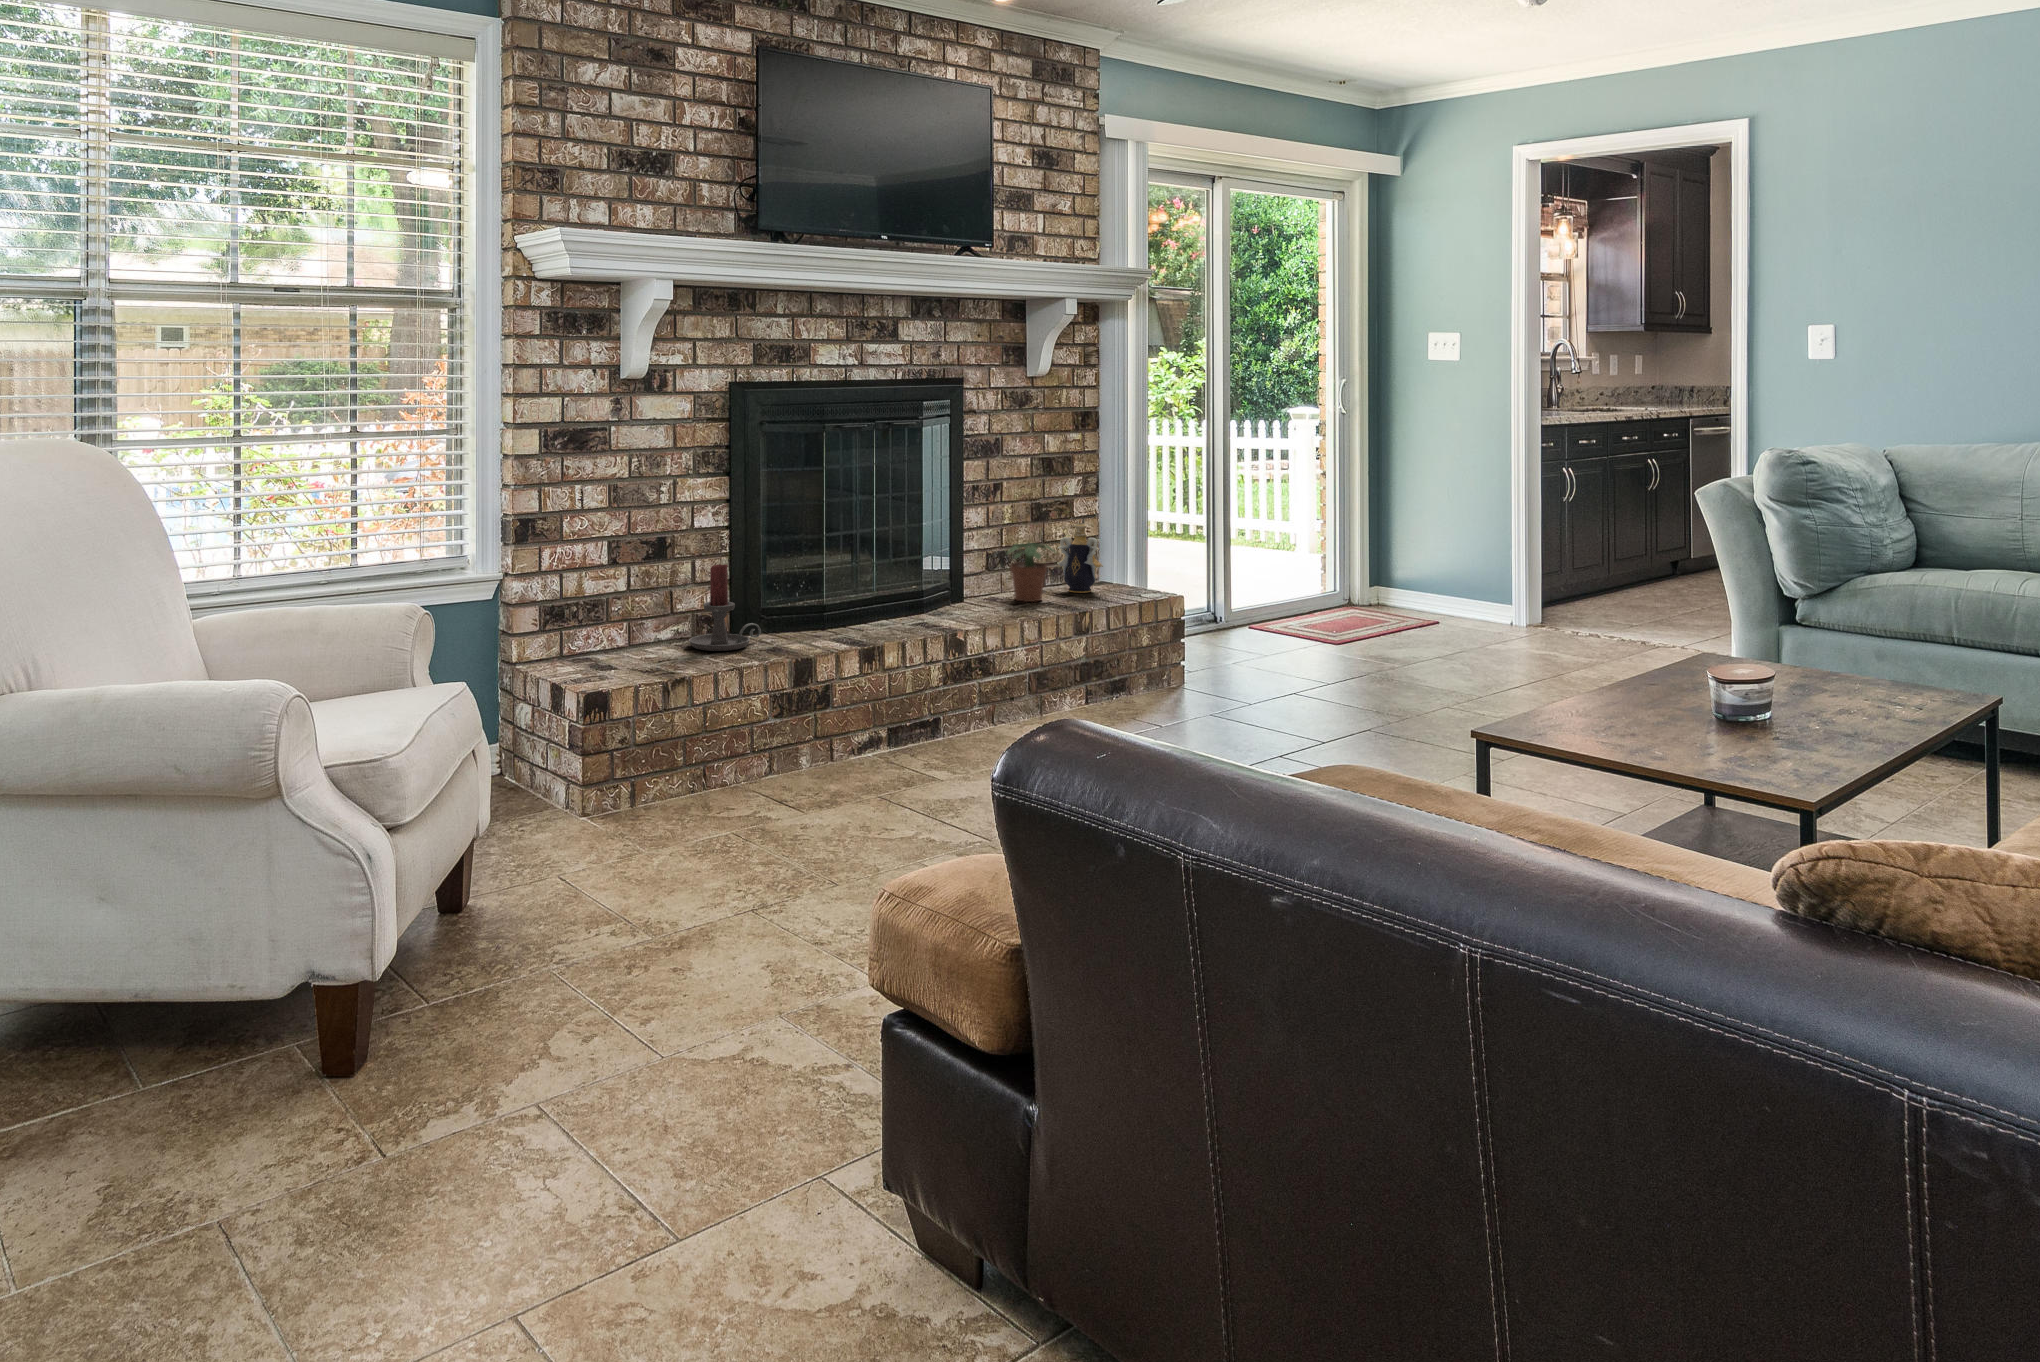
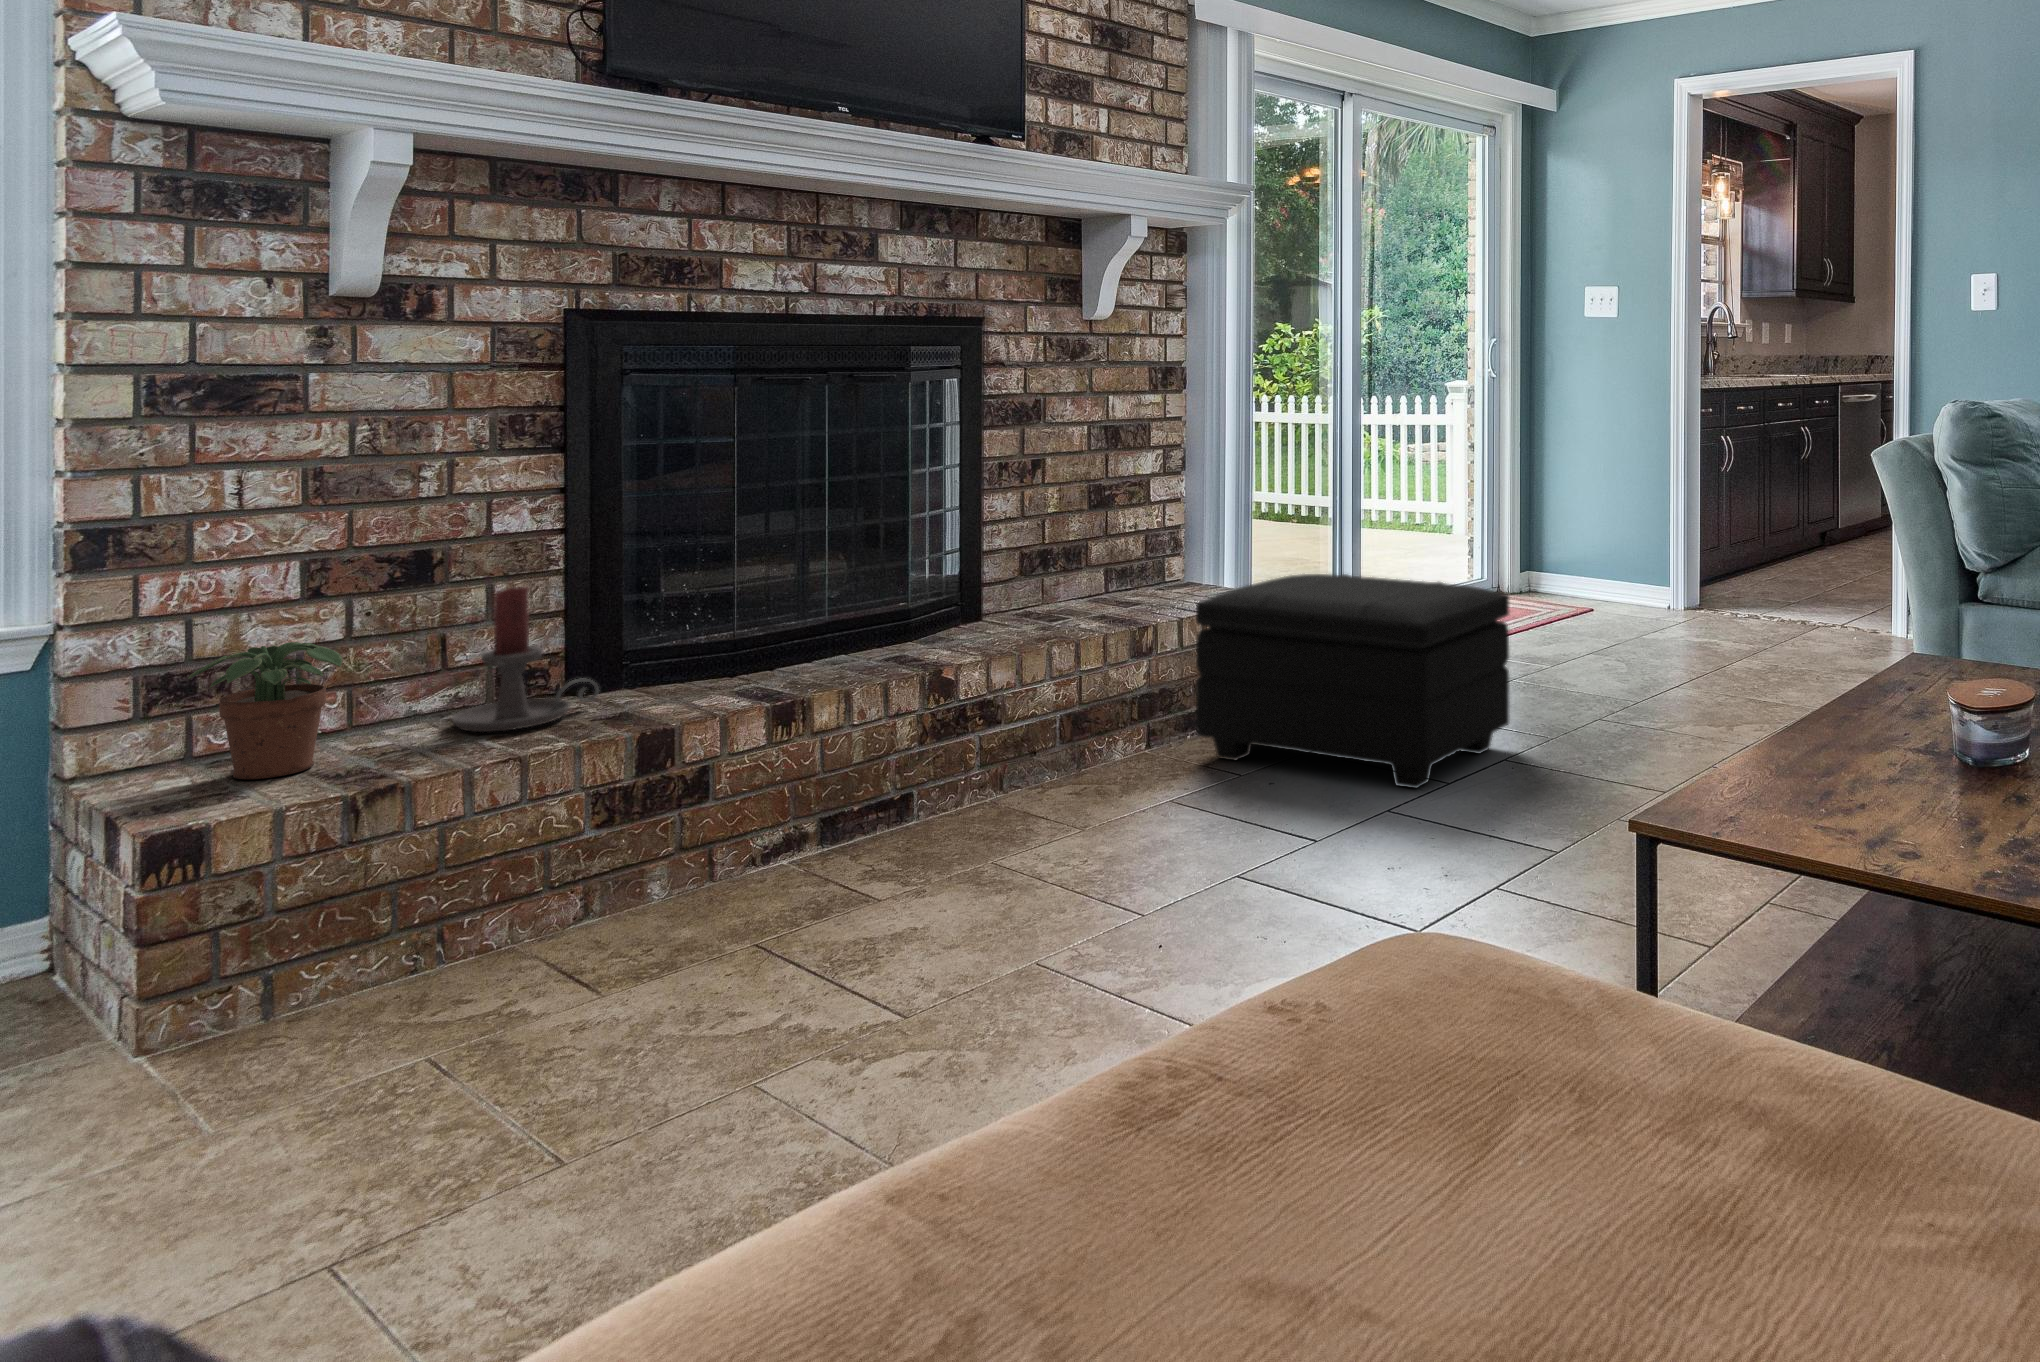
decorative vase: present [1057,523,1103,593] -> none [1128,506,1189,598]
potted plant: present [1007,543,1055,602] -> present [188,642,342,779]
footstool: none [1115,581,1355,739] -> present [1196,574,1509,788]

